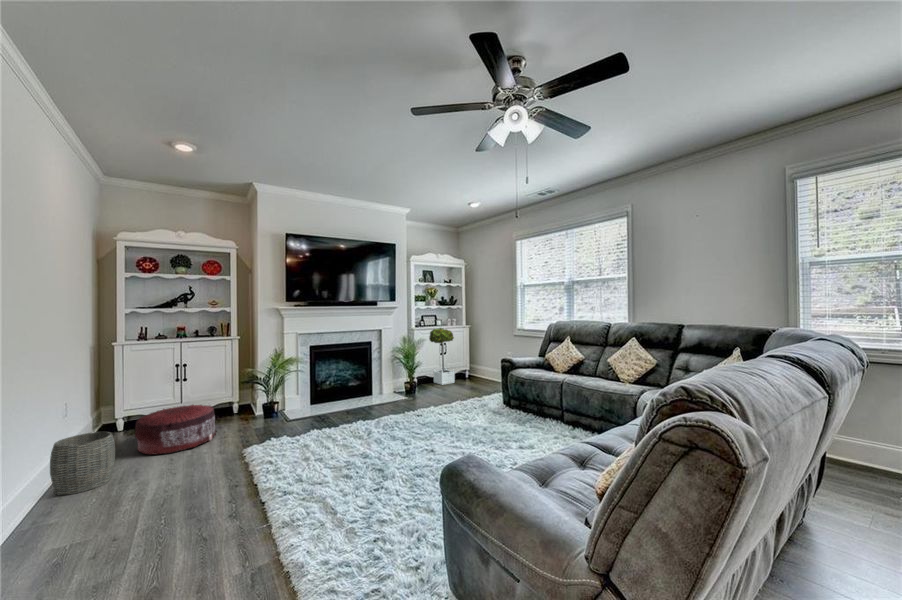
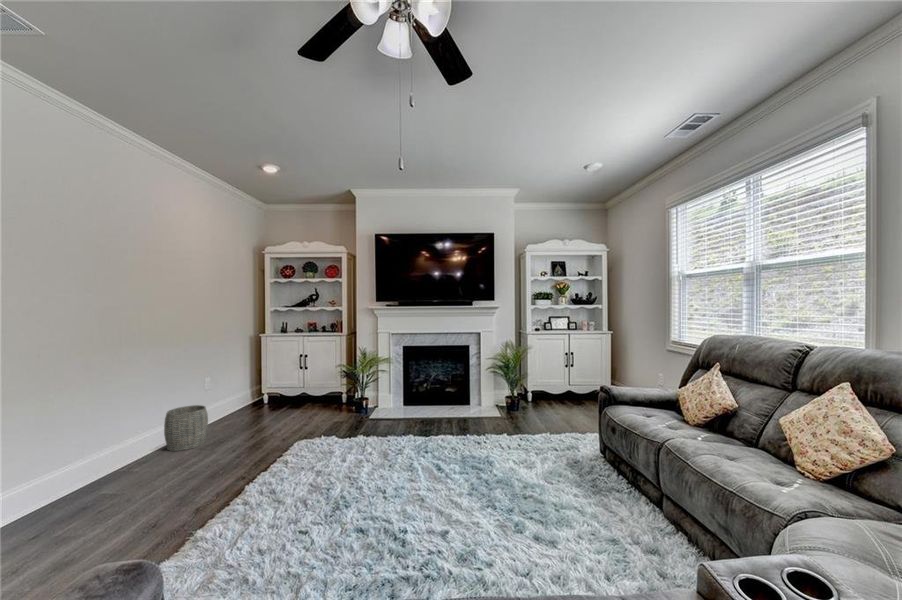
potted tree: present [429,328,455,385] -> none [545,333,577,405]
pouf: present [135,405,217,455] -> none [243,391,304,431]

